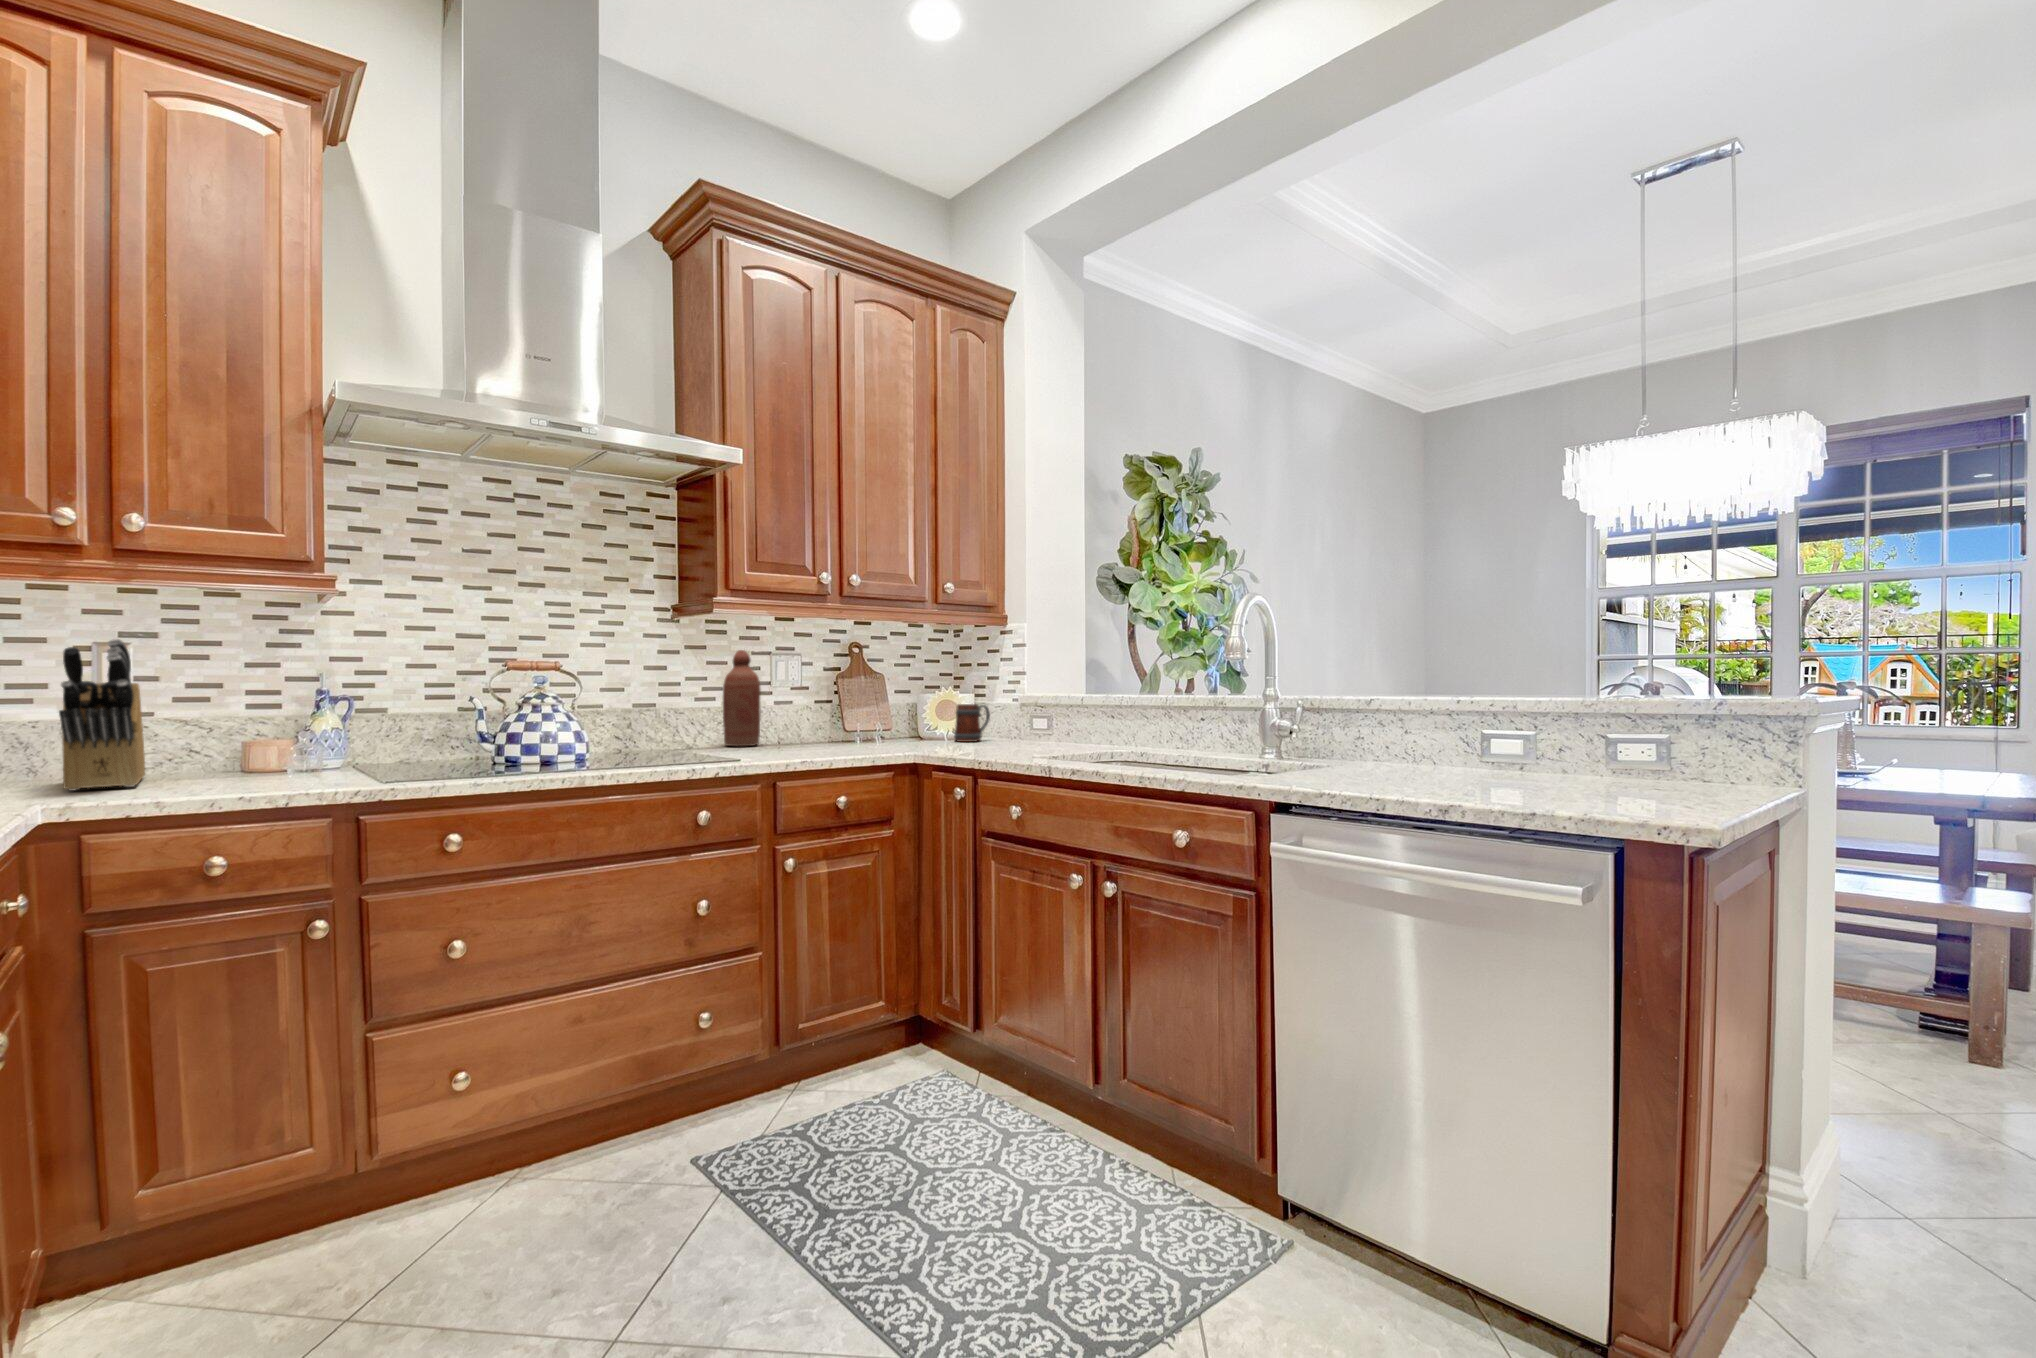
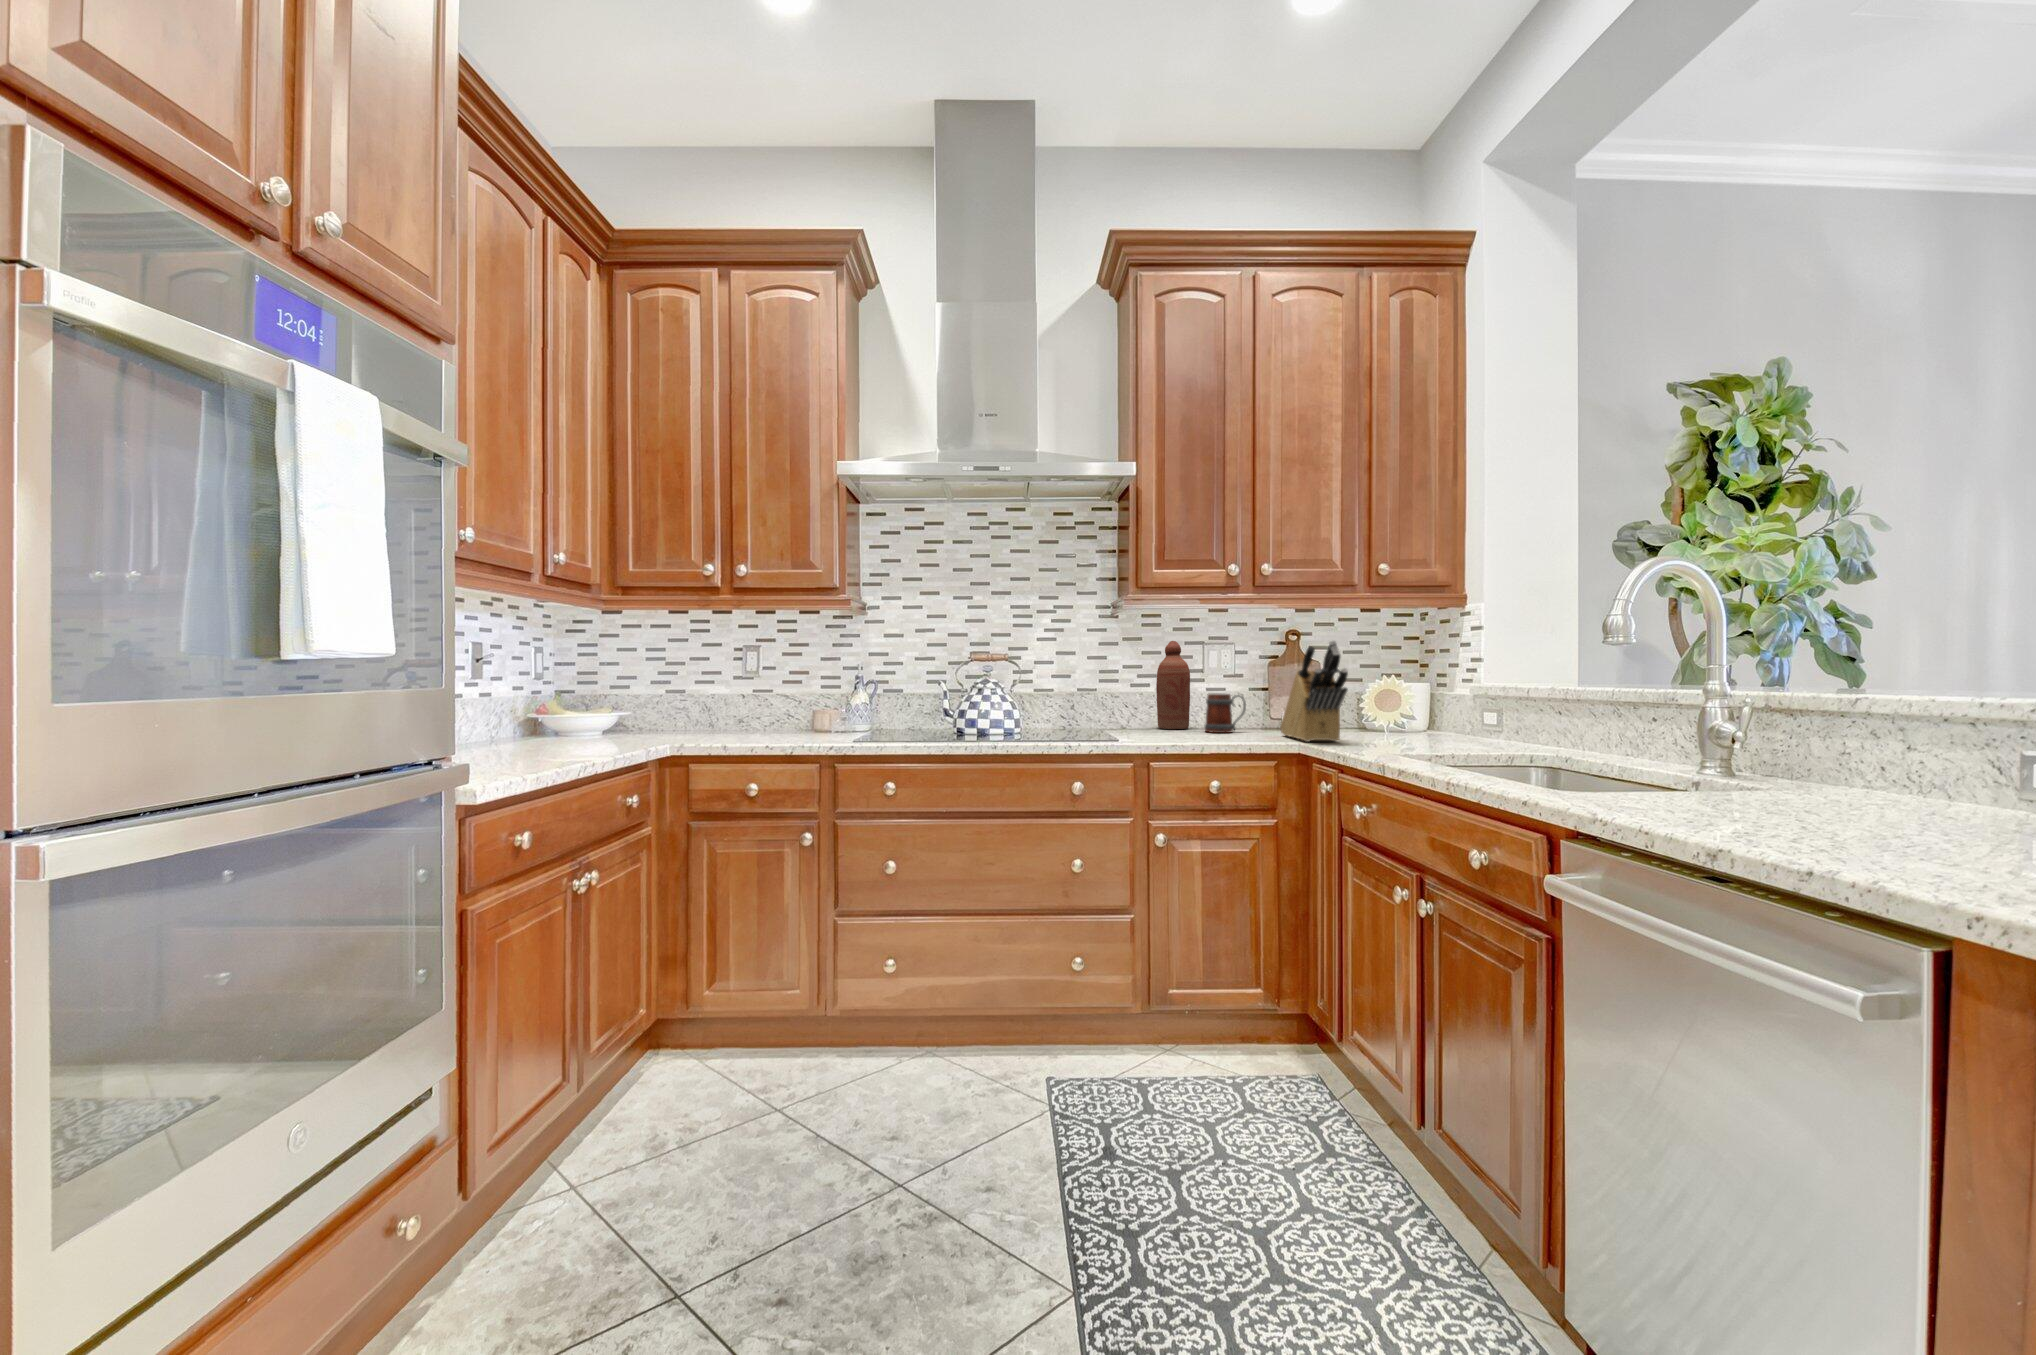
knife block: present [59,639,145,791] -> present [1280,640,1348,742]
mug: present [954,704,990,742] -> present [1205,693,1246,733]

